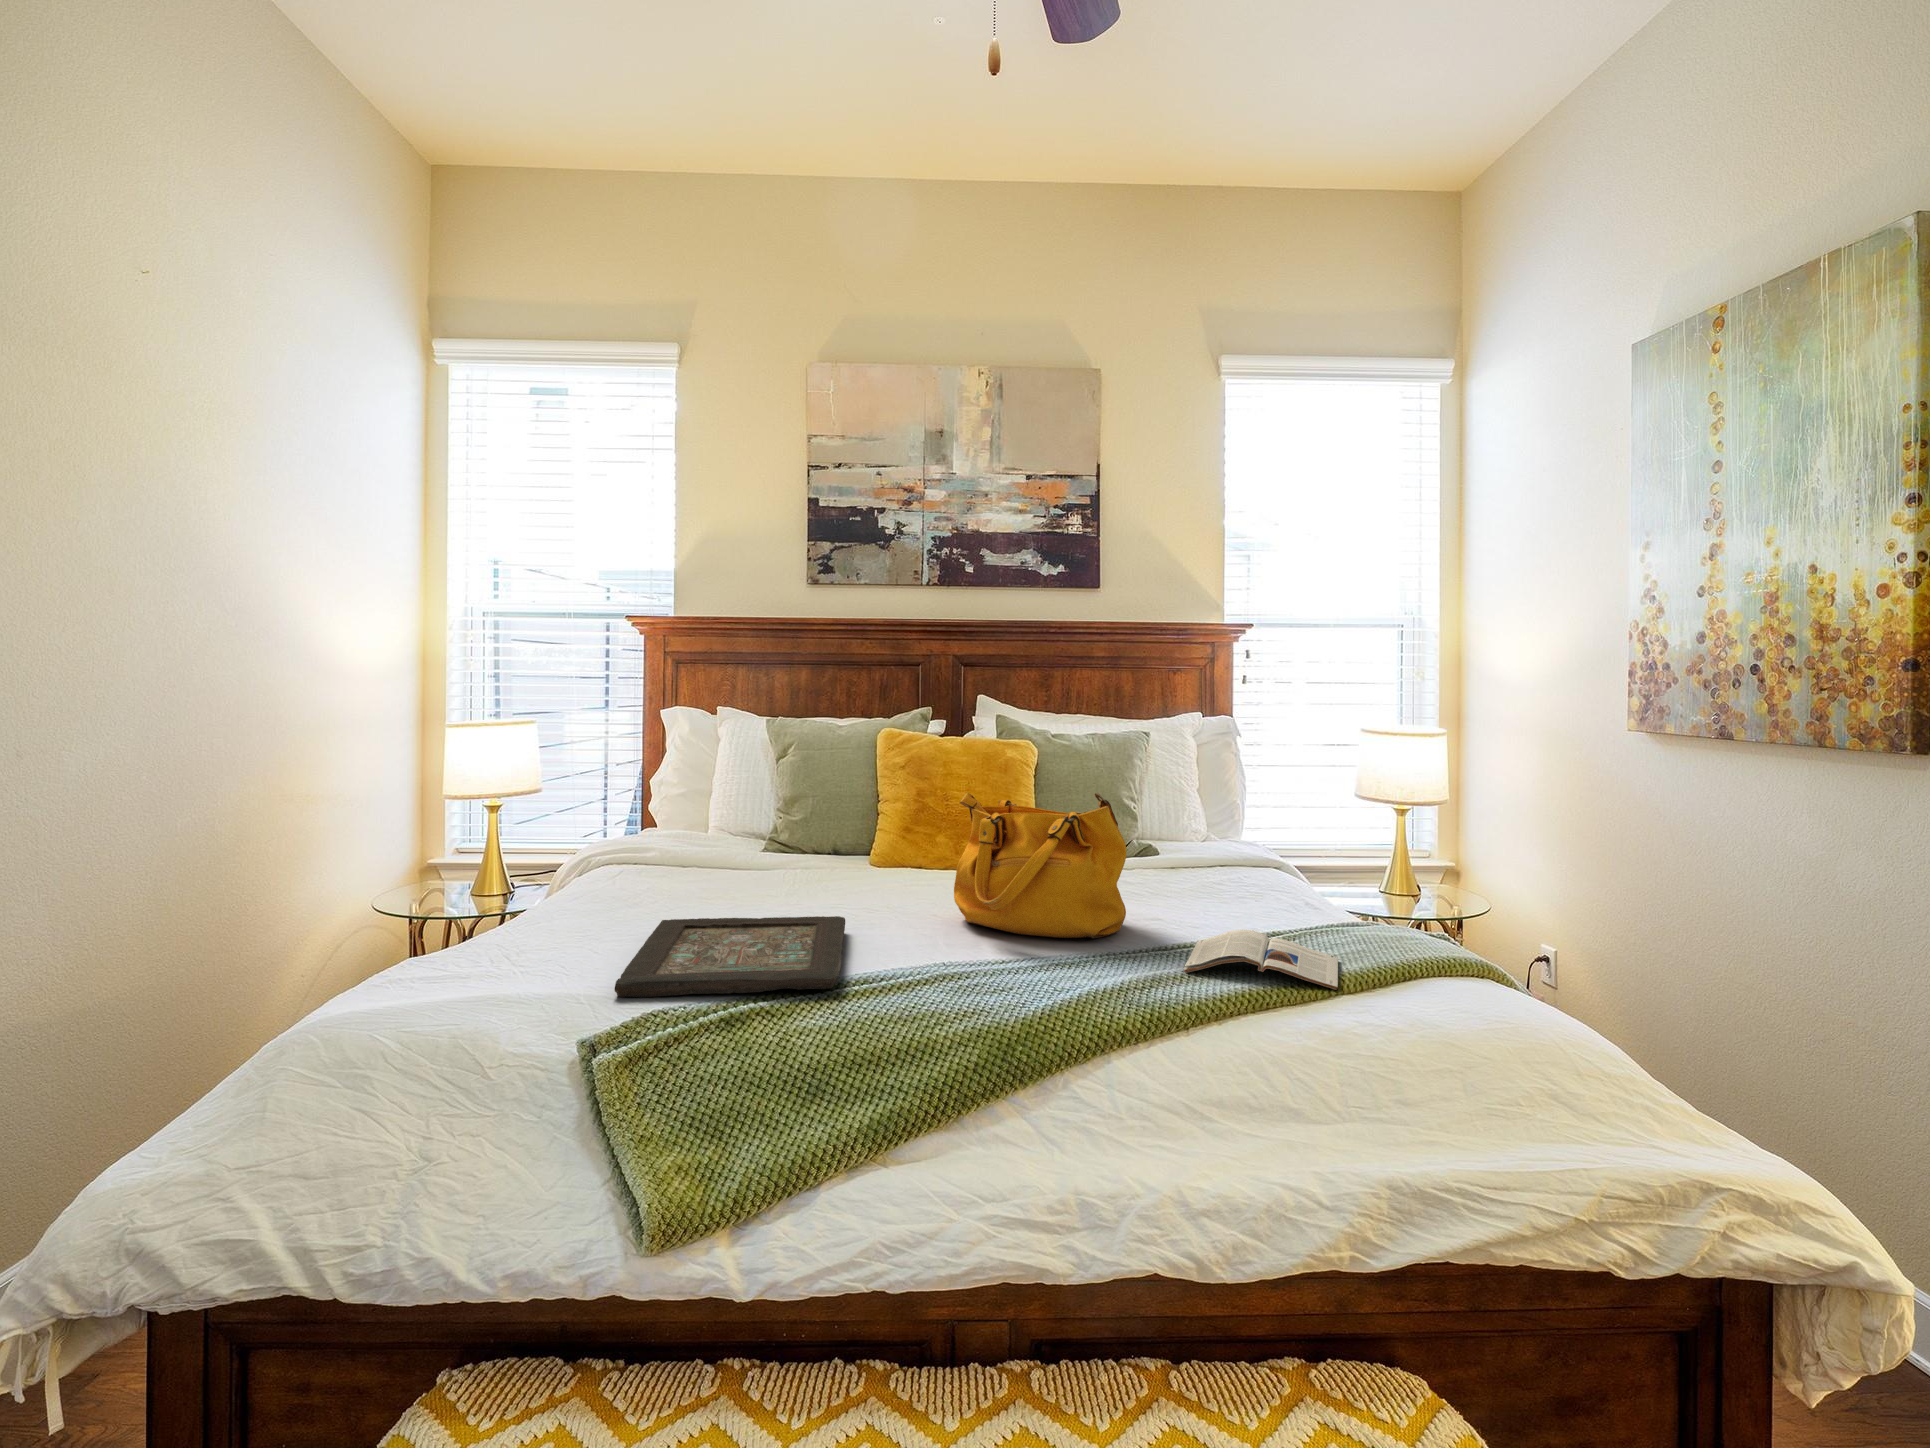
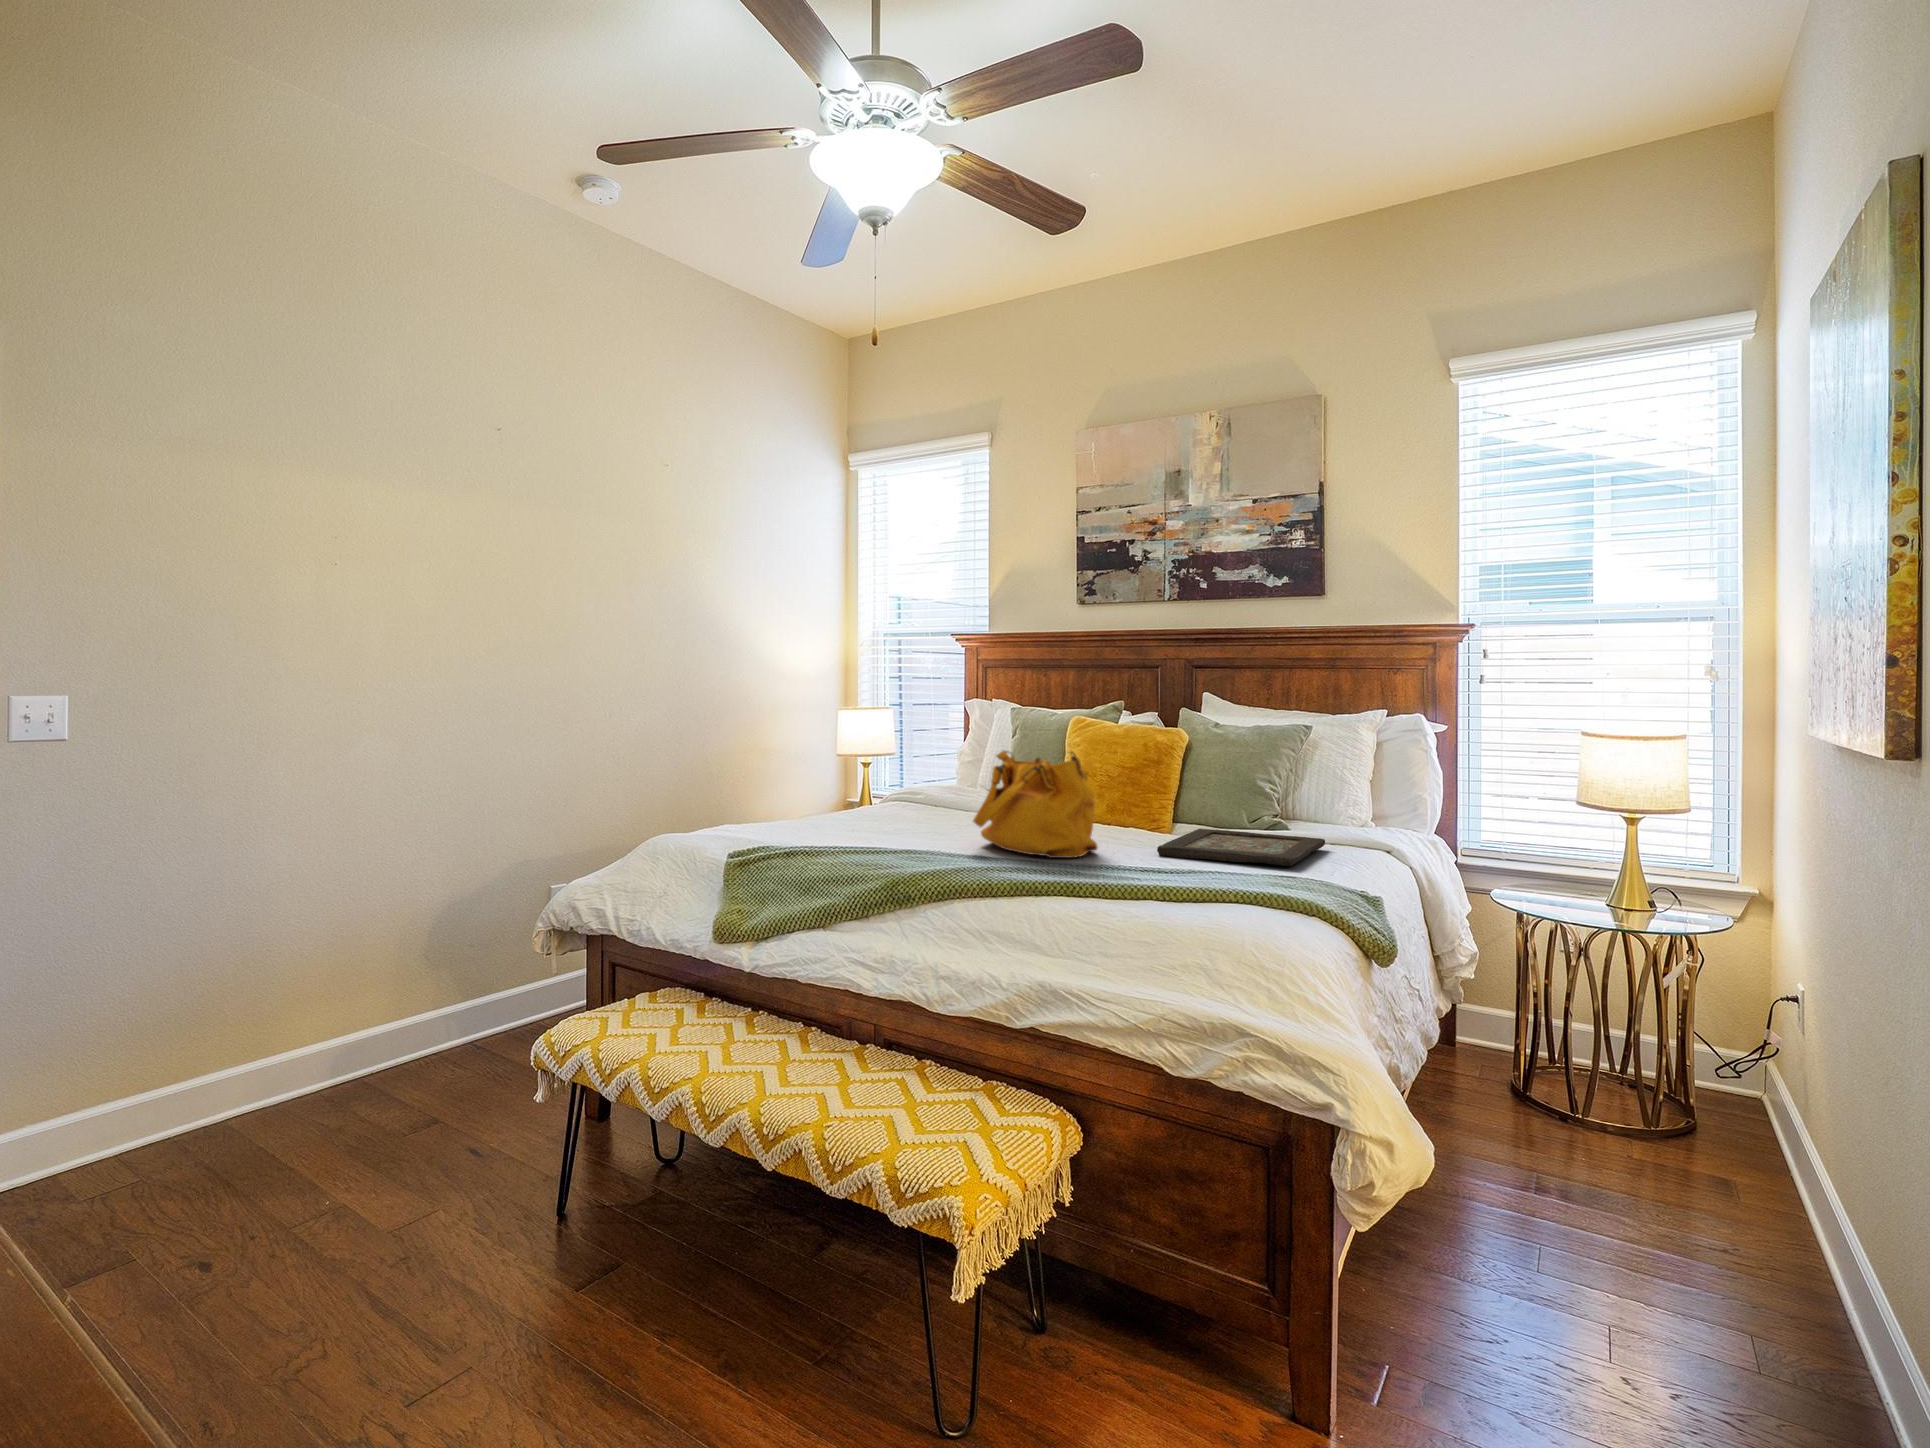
decorative tray: present [615,916,845,997] -> present [1157,829,1325,866]
magazine: present [1184,930,1338,990] -> none [1055,859,1194,897]

